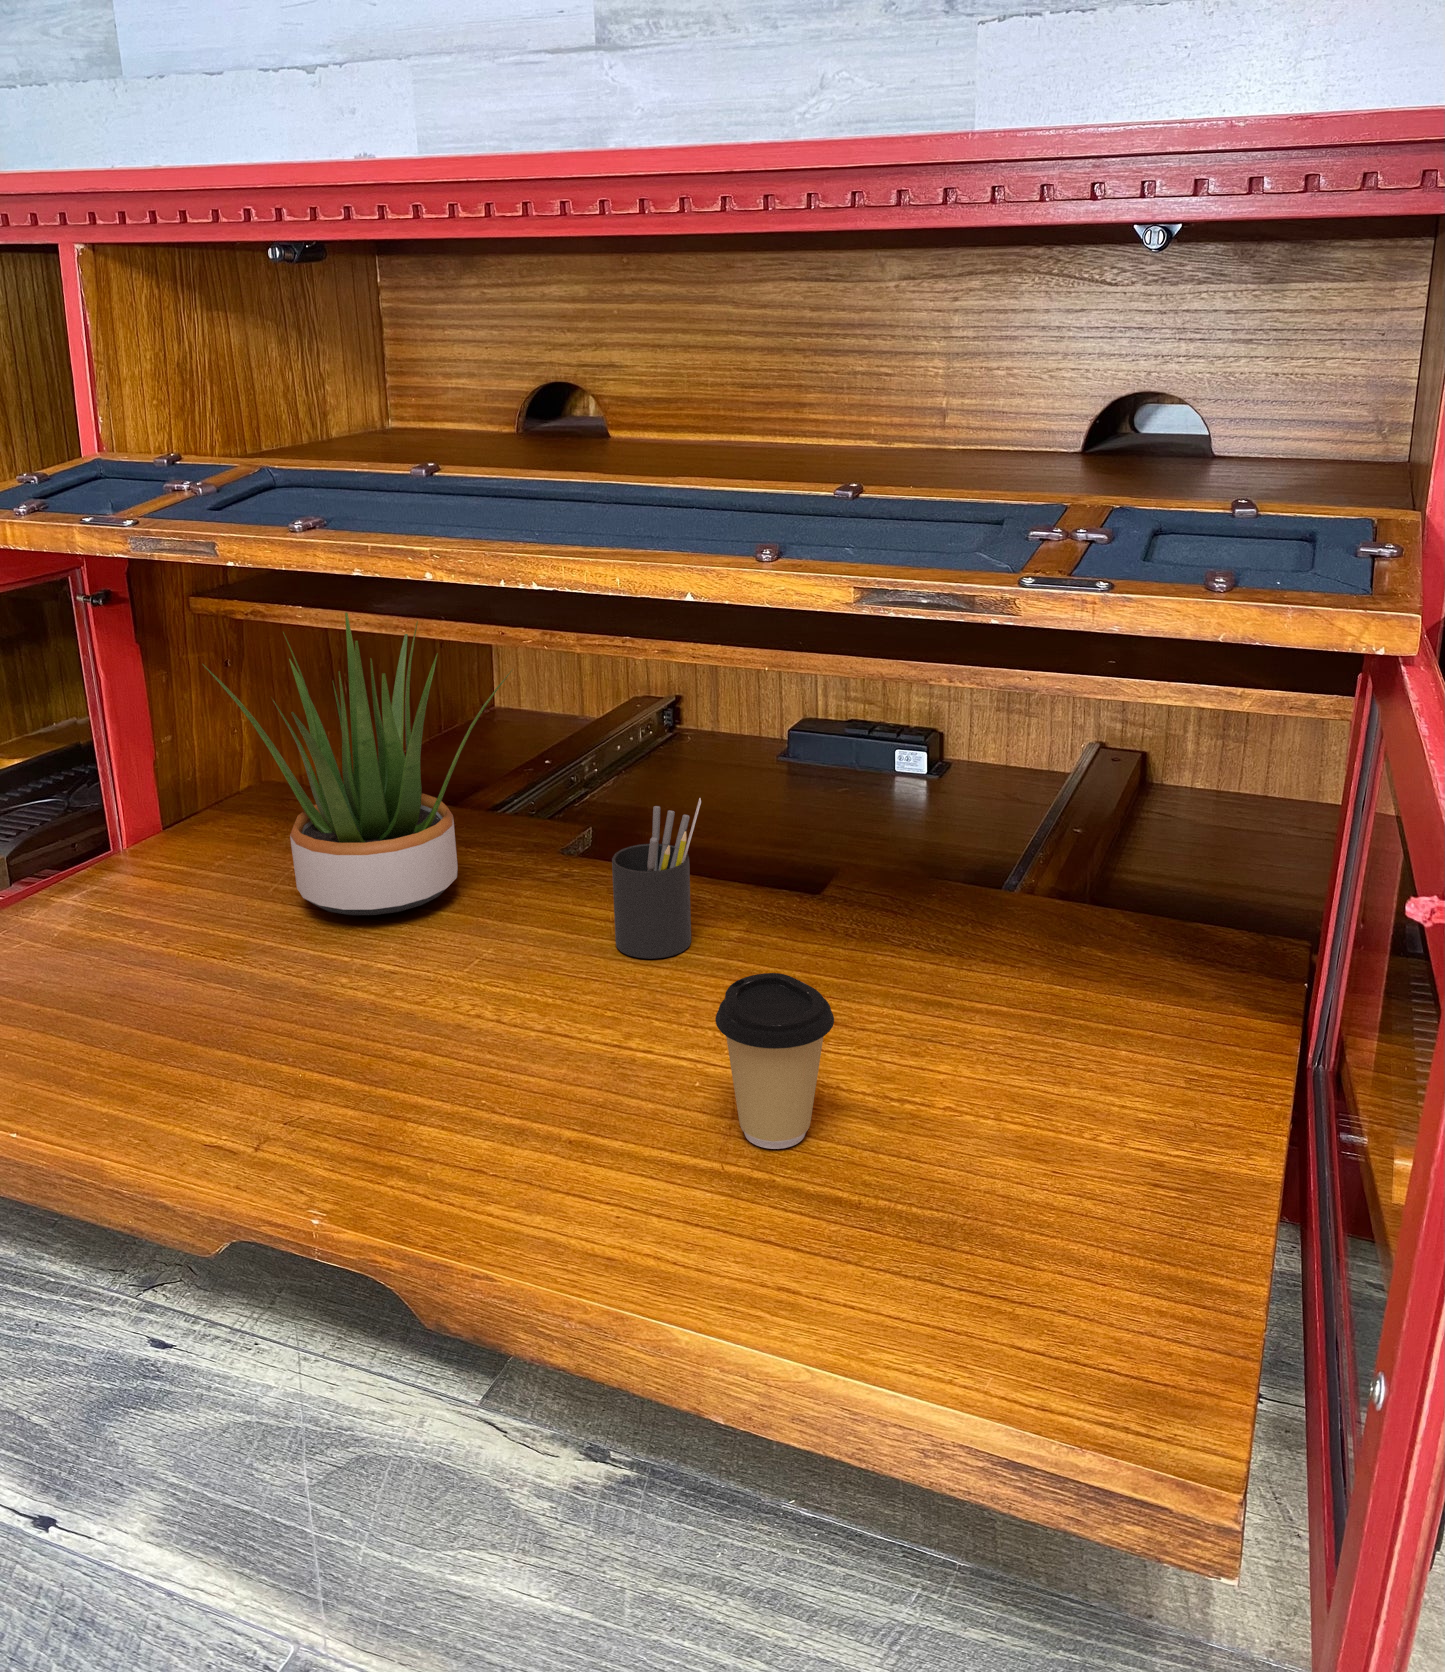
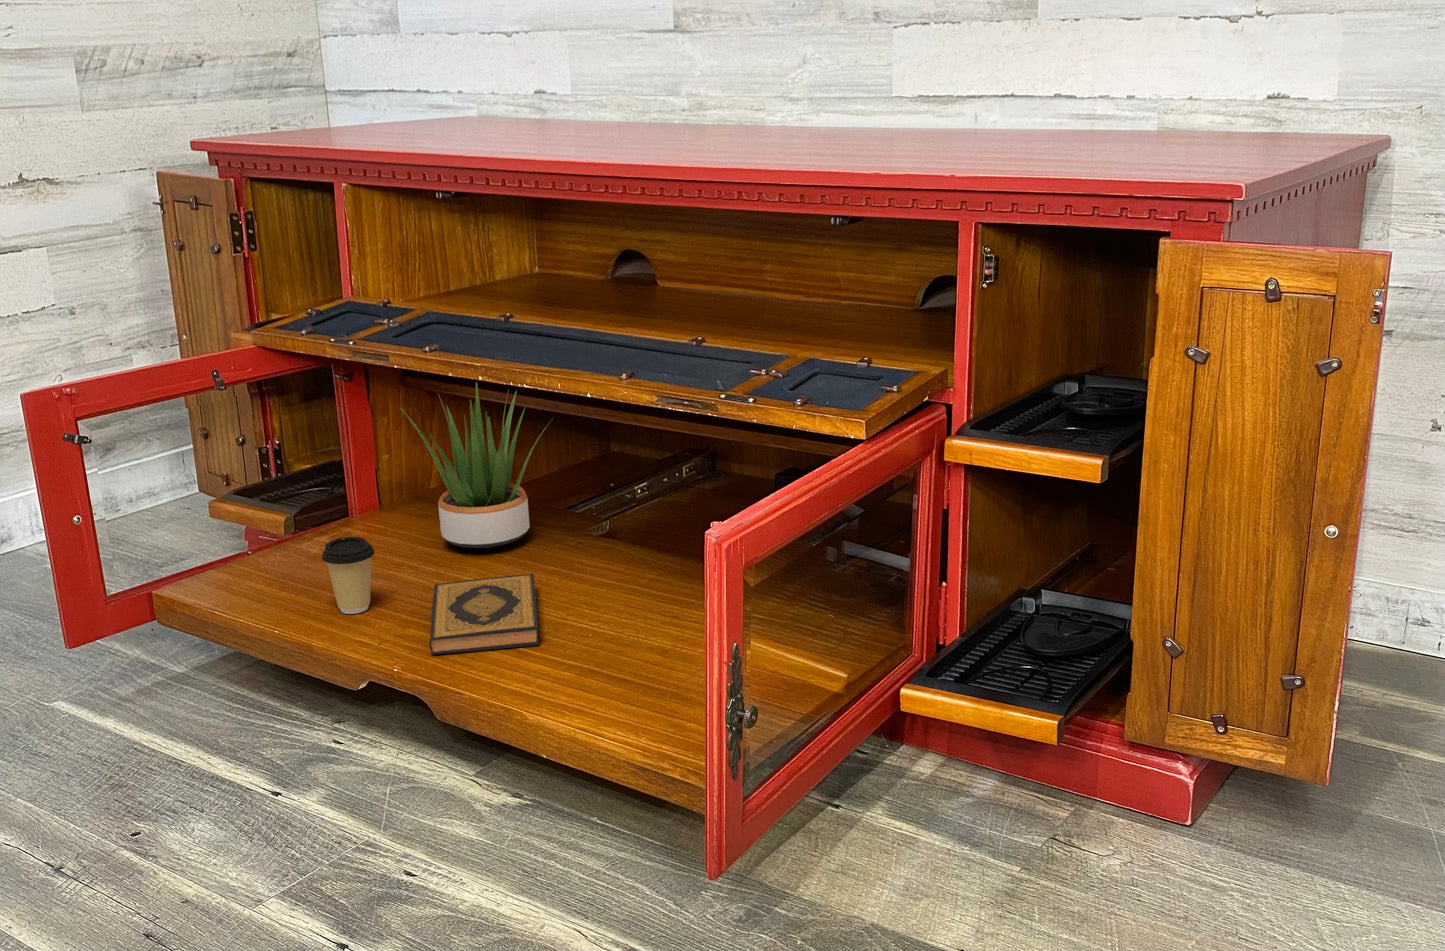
pen holder: present [612,798,701,959] -> none [592,492,639,579]
hardback book: none [333,965,608,1181] -> present [430,574,539,654]
coffee cup: present [715,973,834,1149] -> present [322,537,375,614]

